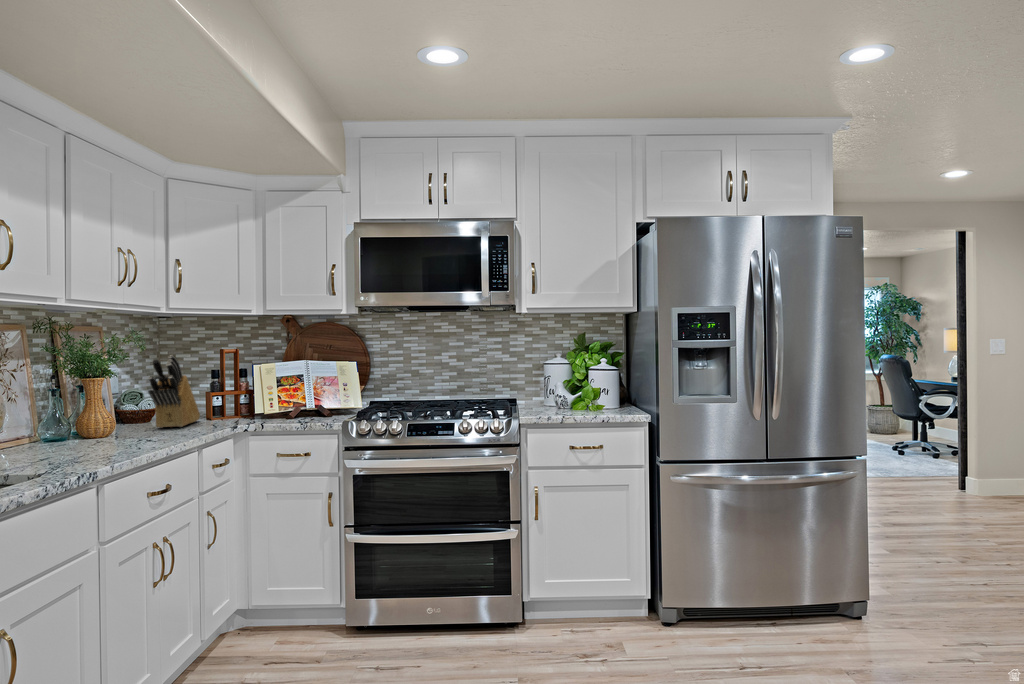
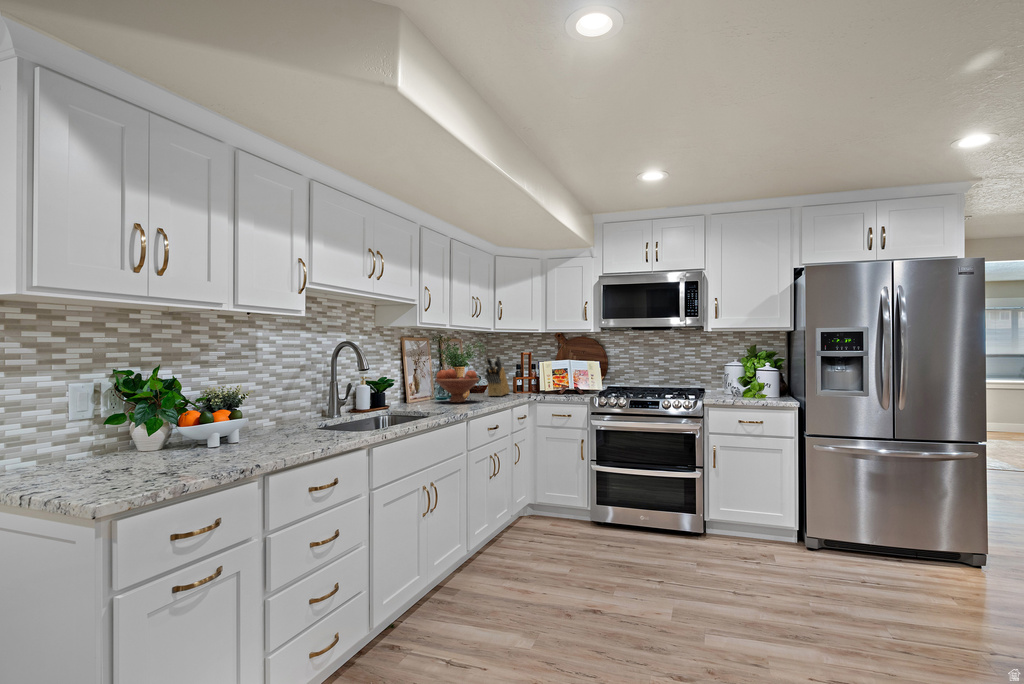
fruit bowl: none [34,382,133,447] -> present [435,369,479,403]

